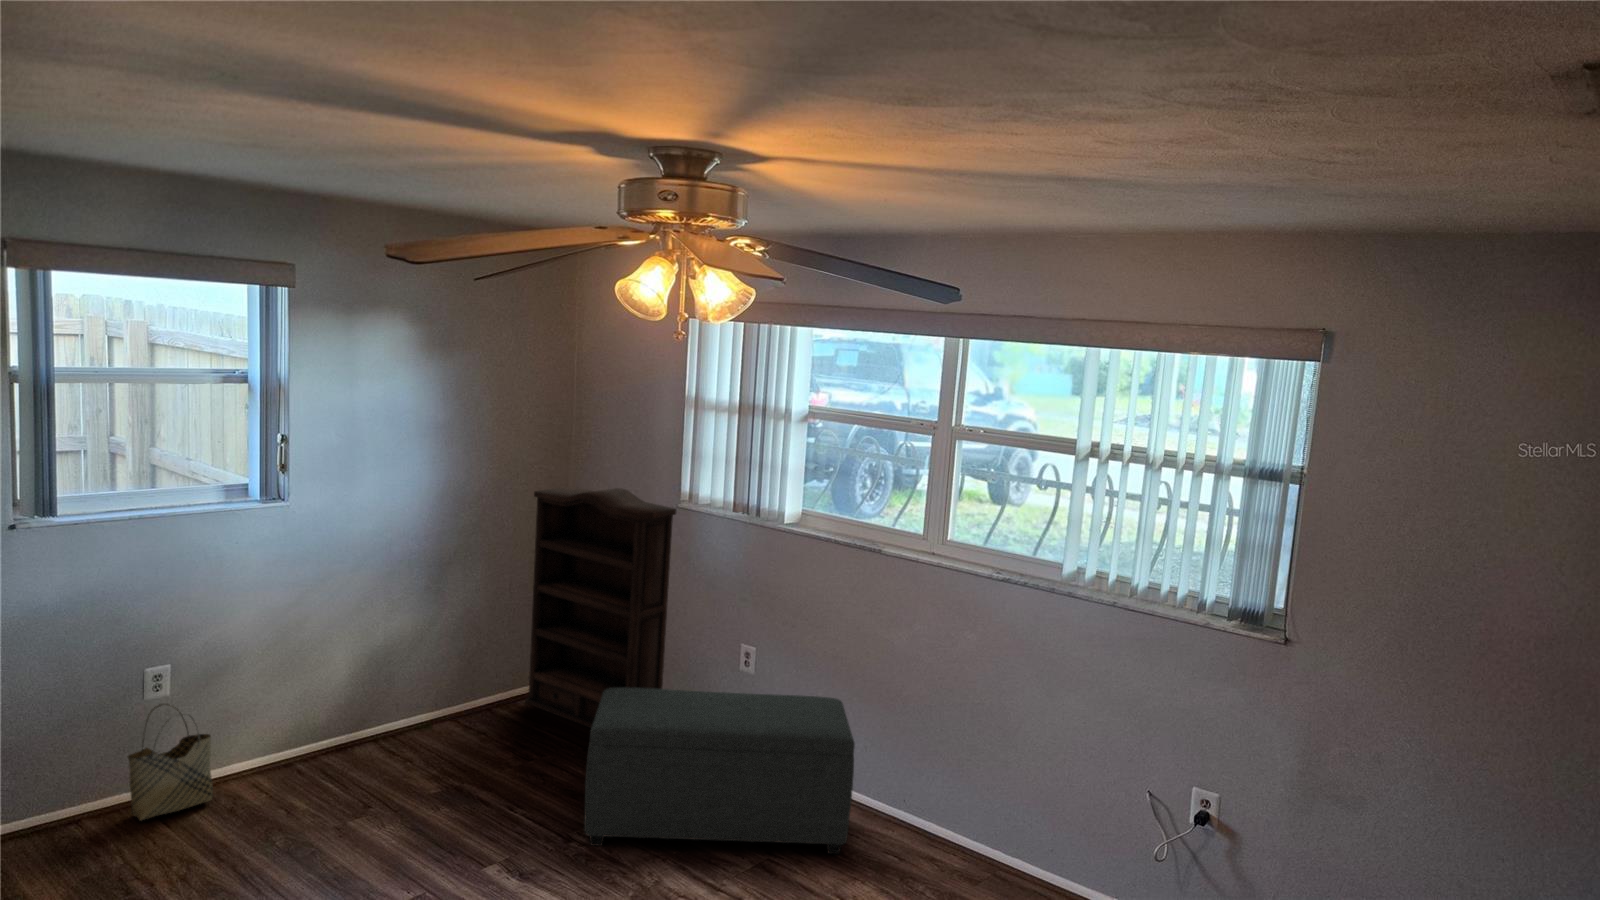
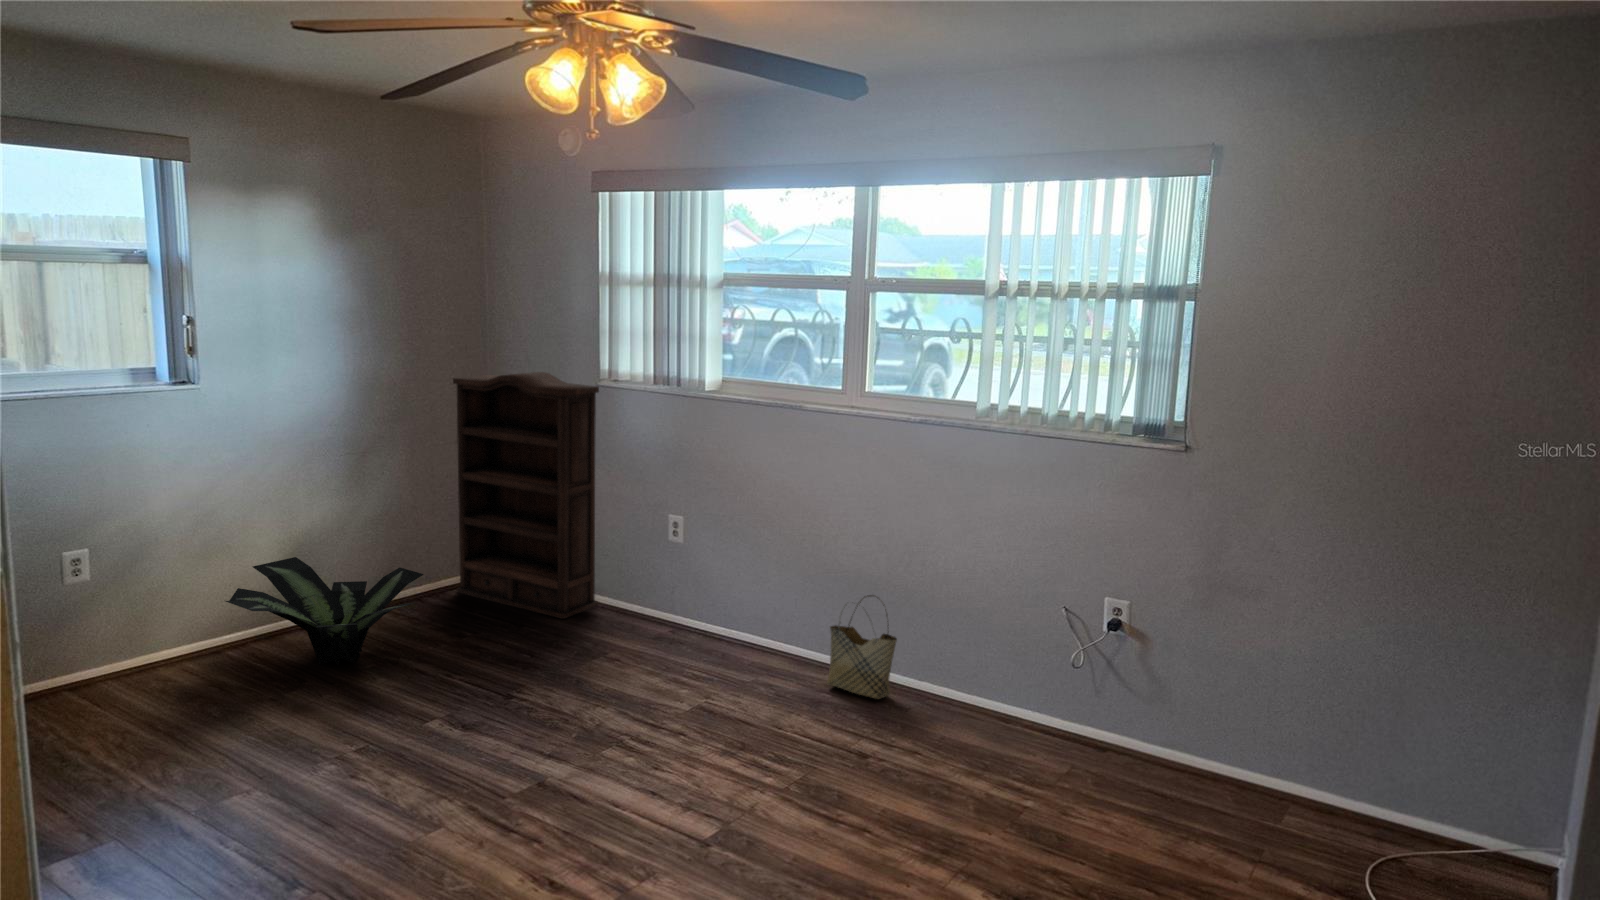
potted plant: none [296,670,493,789] -> present [226,557,423,665]
ottoman: present [584,688,855,854] -> none [525,553,786,701]
woven basket: present [127,704,213,820] -> present [827,595,897,699]

